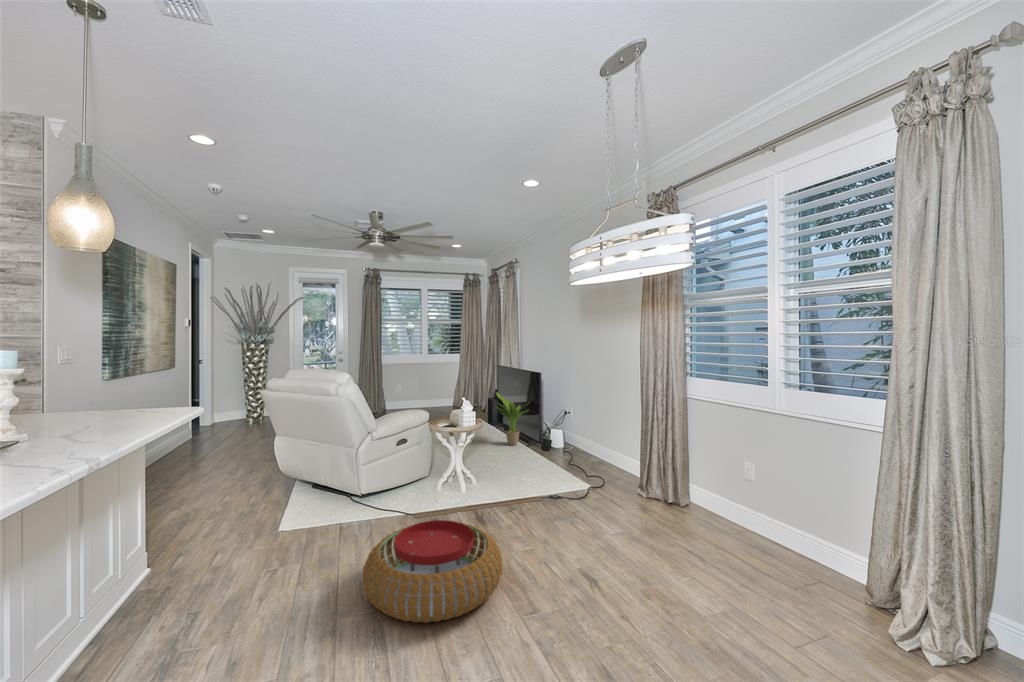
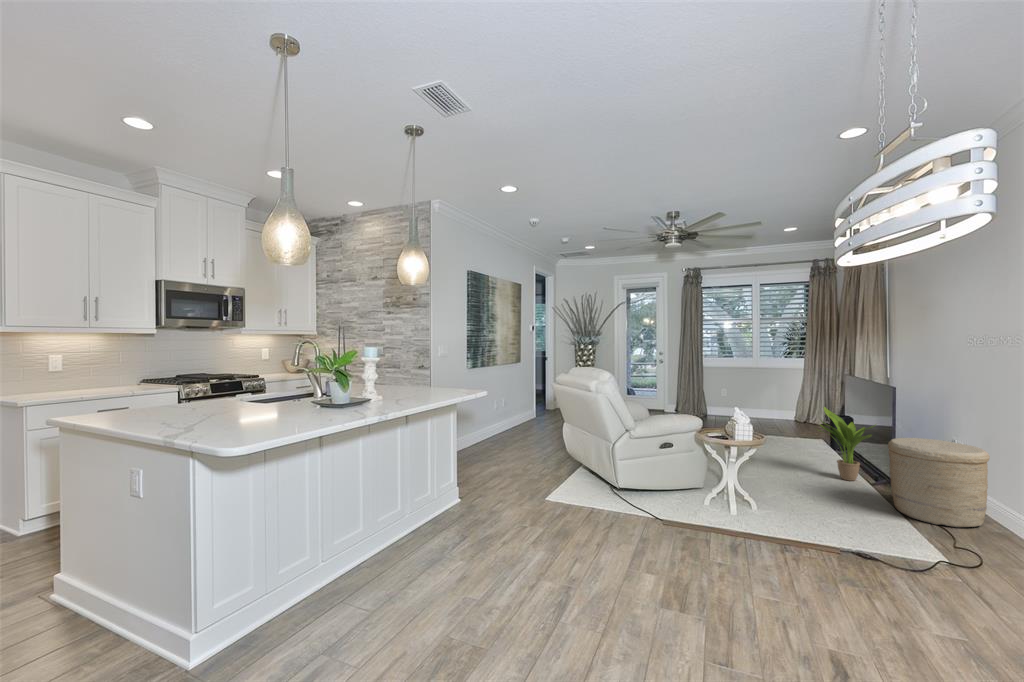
basket: none [544,408,593,465] -> present [888,438,990,527]
pouf: present [363,520,502,623] -> none [563,520,712,624]

